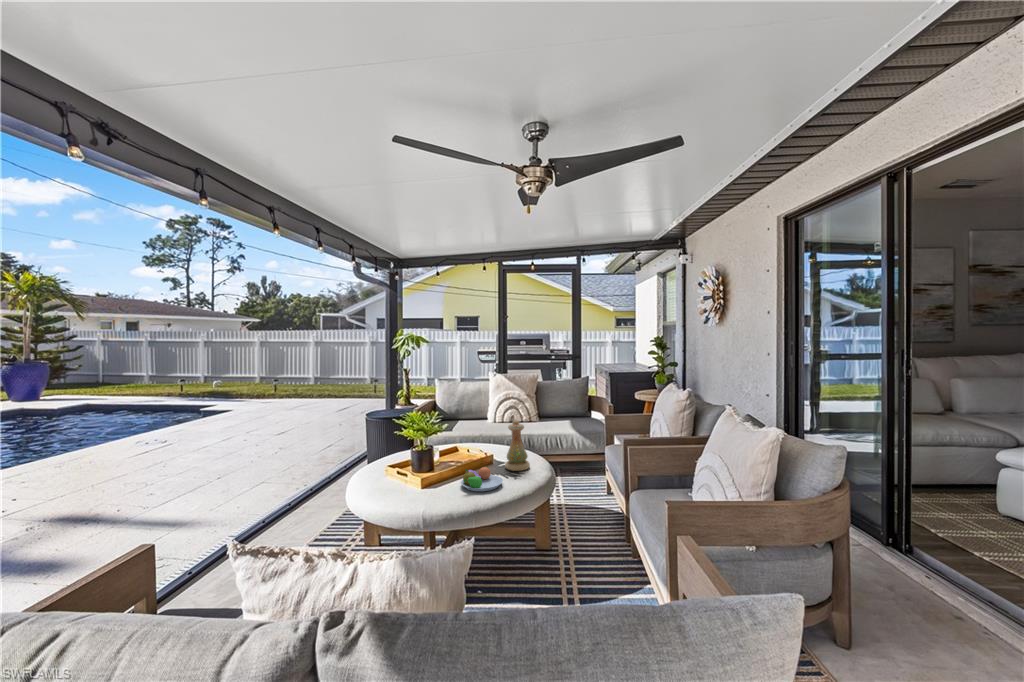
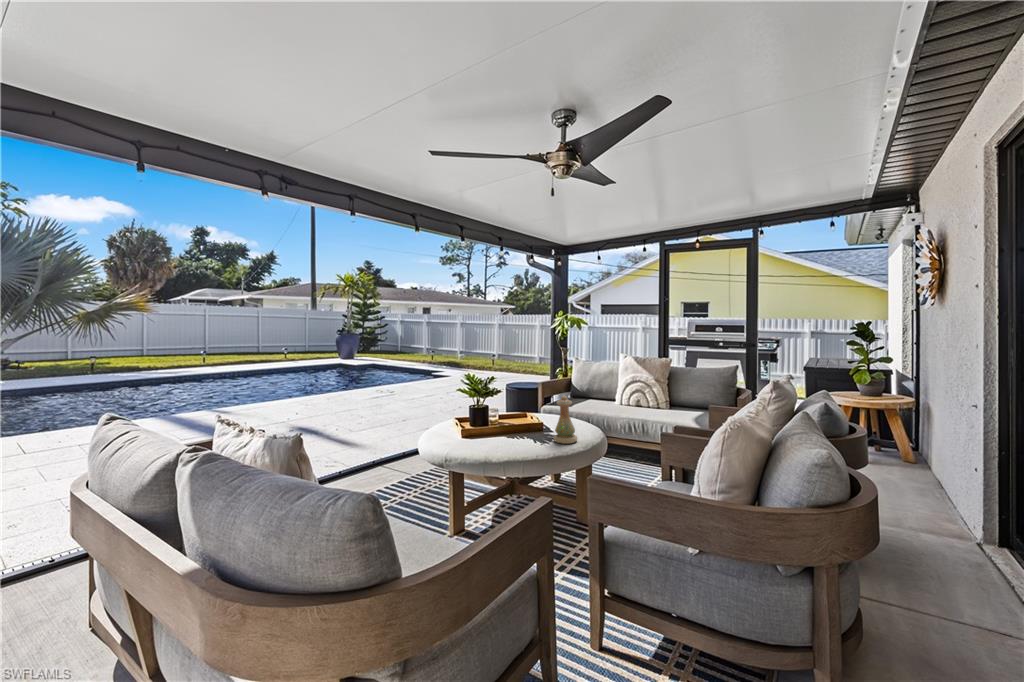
fruit bowl: present [461,467,503,491] -> none [494,433,535,453]

